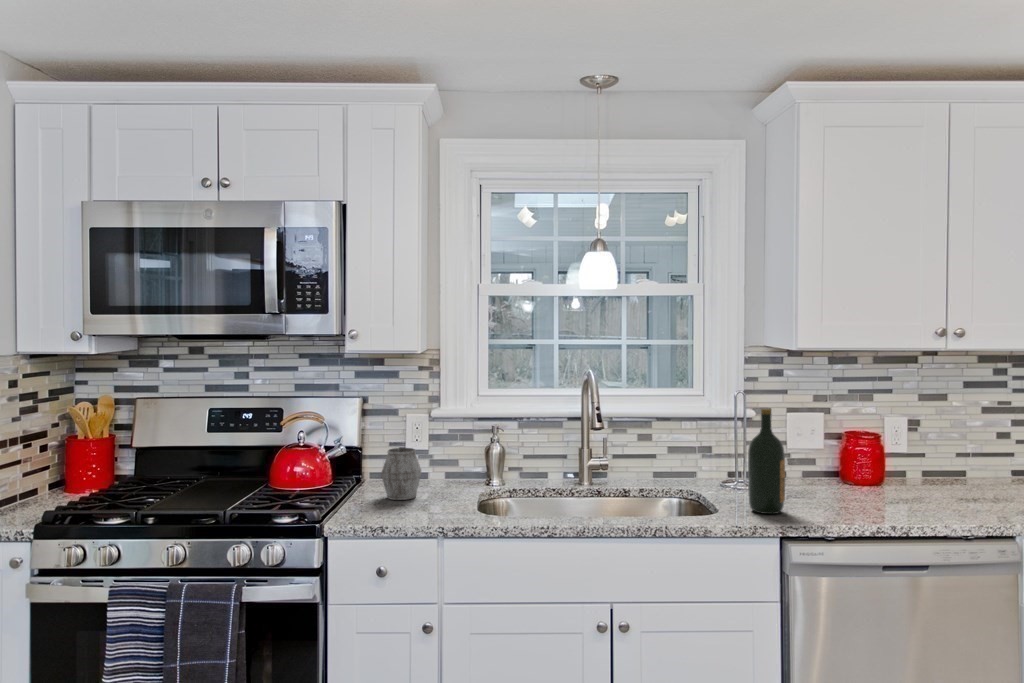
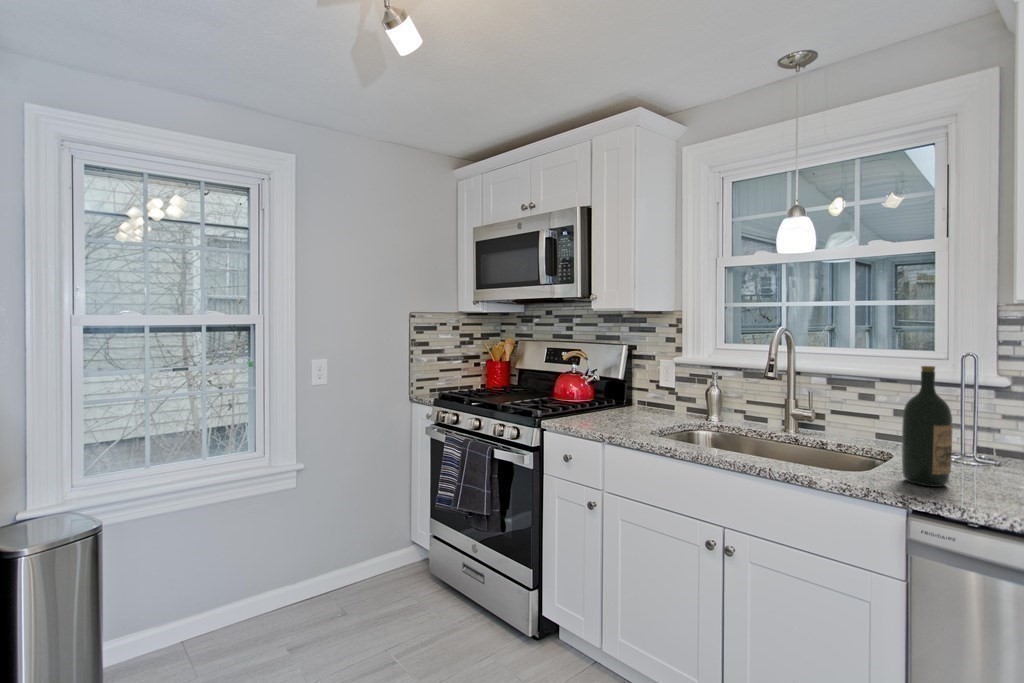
mug: present [382,448,421,500] -> none [614,381,648,419]

